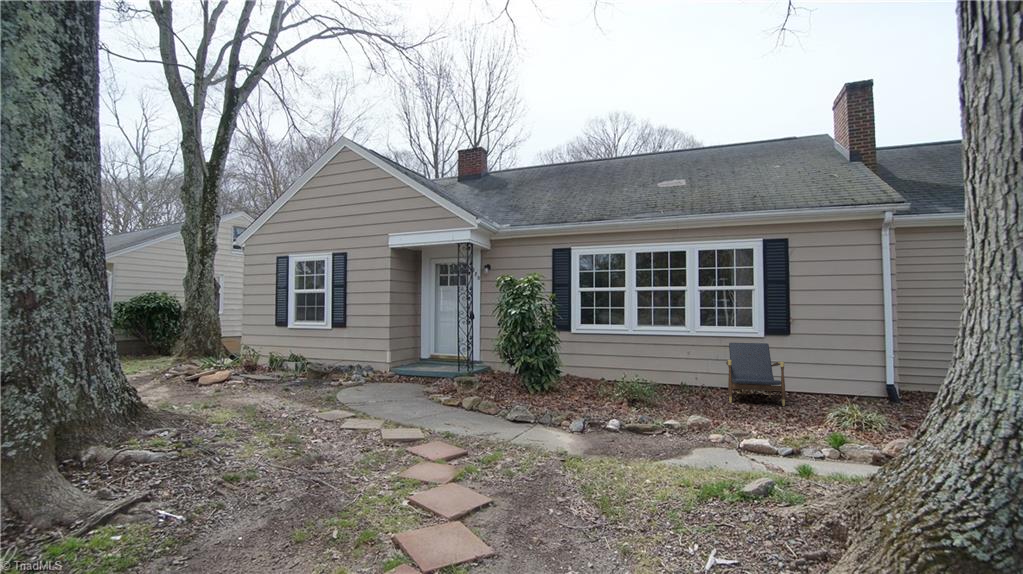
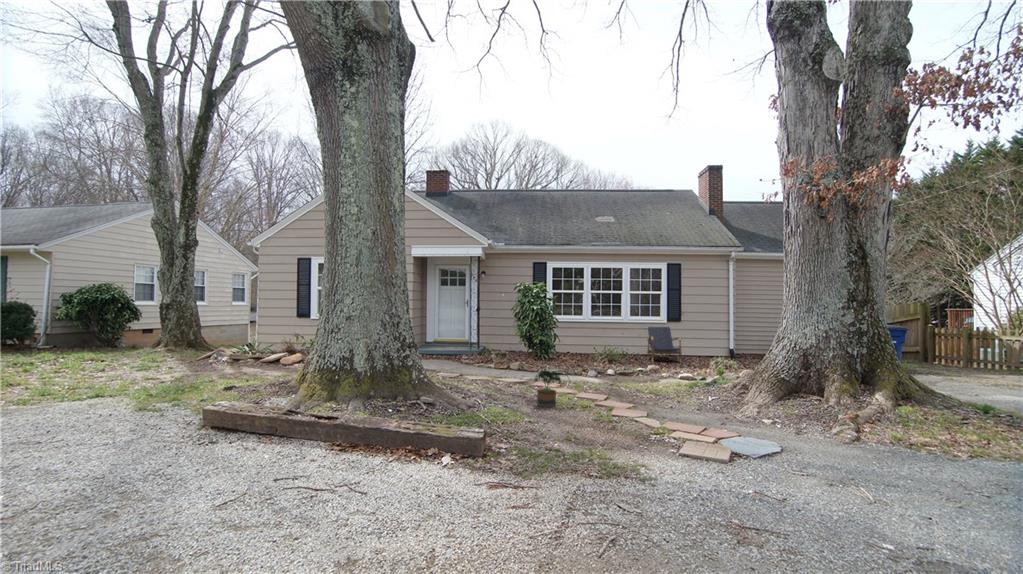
potted tree: none [261,449,324,546] -> present [535,371,561,408]

